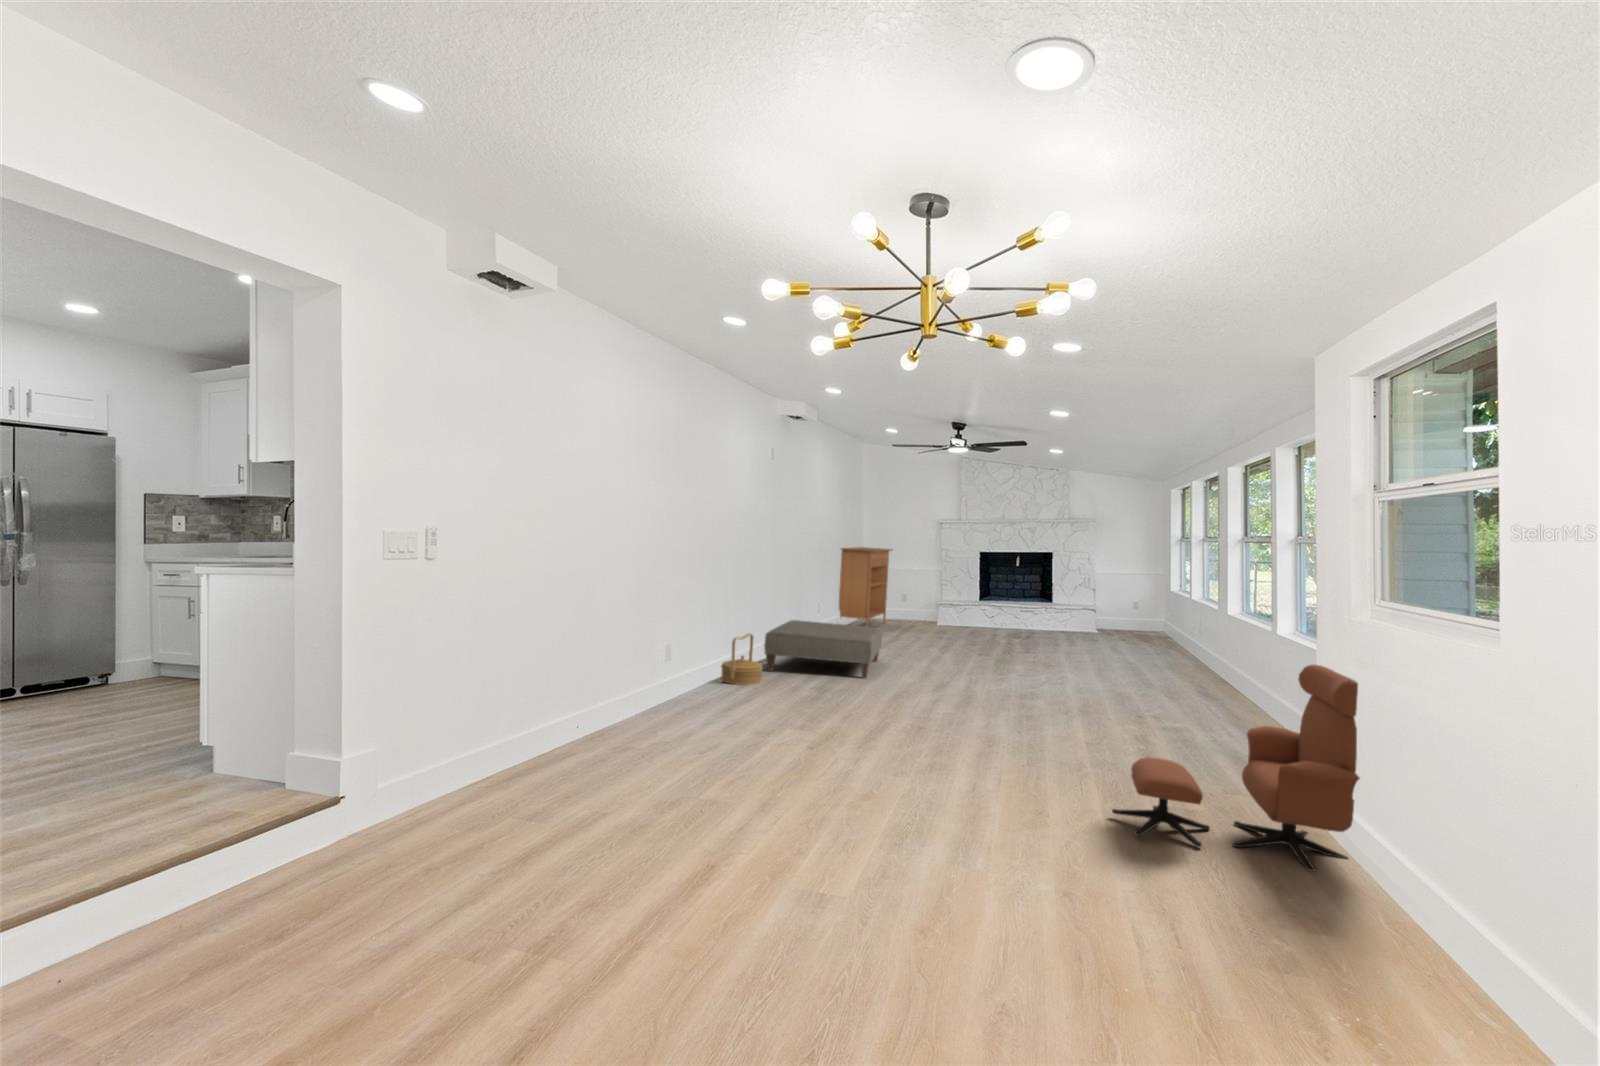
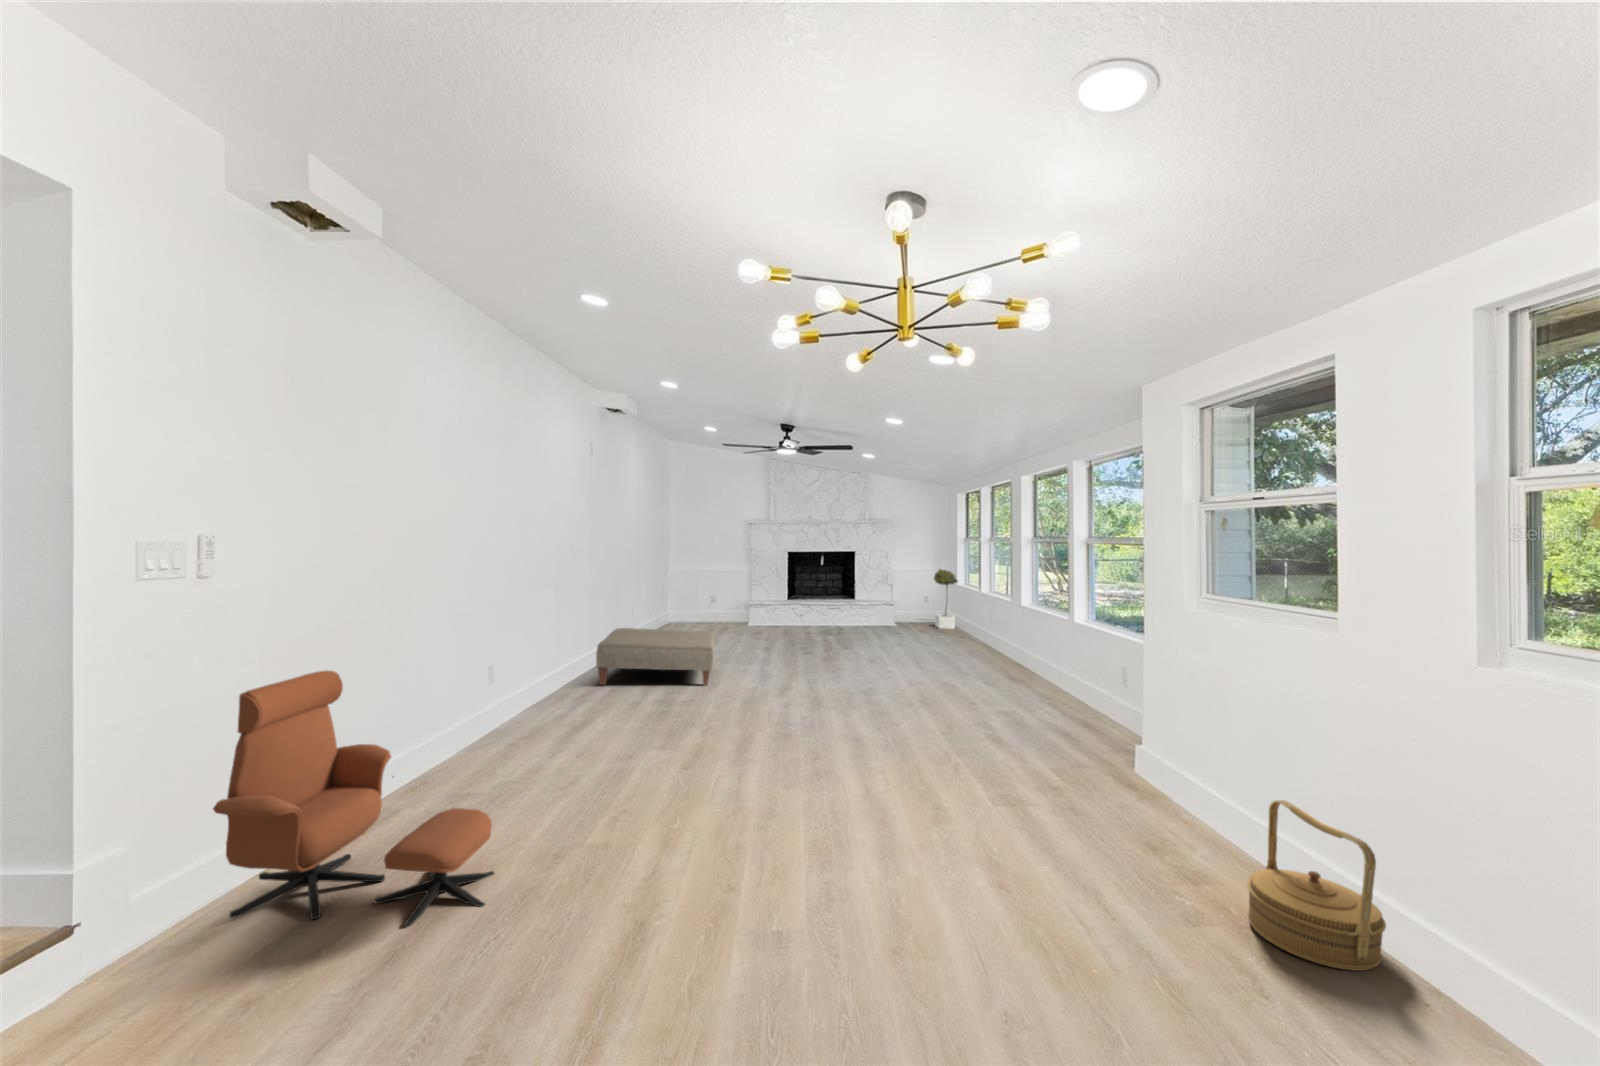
console table: present [838,547,892,627] -> none [653,548,707,634]
potted tree: none [1144,572,1175,641] -> present [934,569,958,629]
woven basket: present [721,633,763,685] -> present [1247,800,1386,971]
lounge chair: present [1112,664,1360,872] -> present [213,670,494,927]

